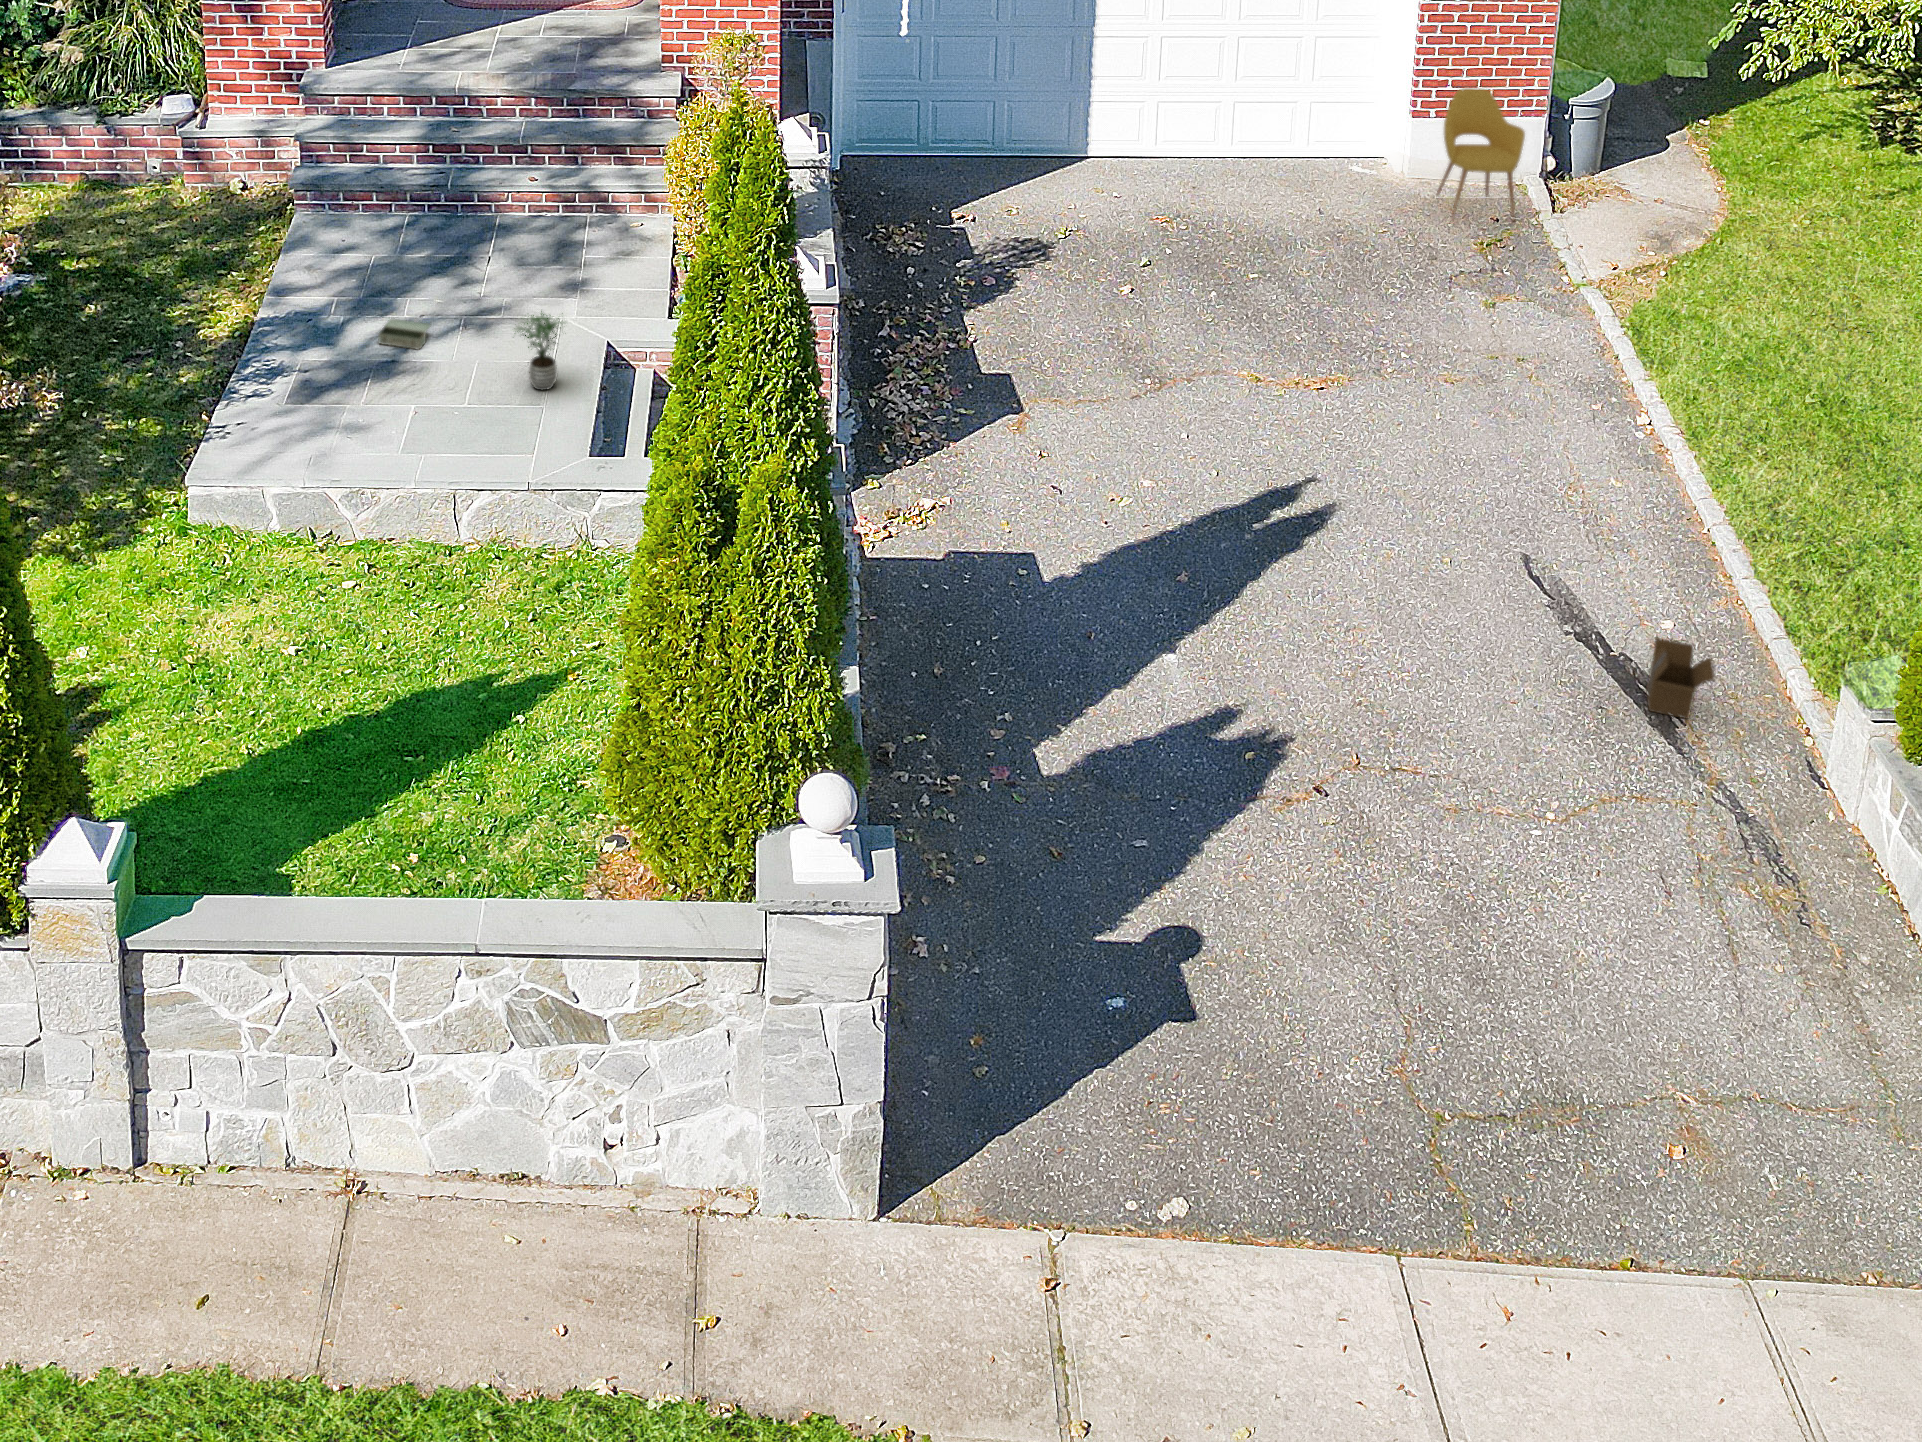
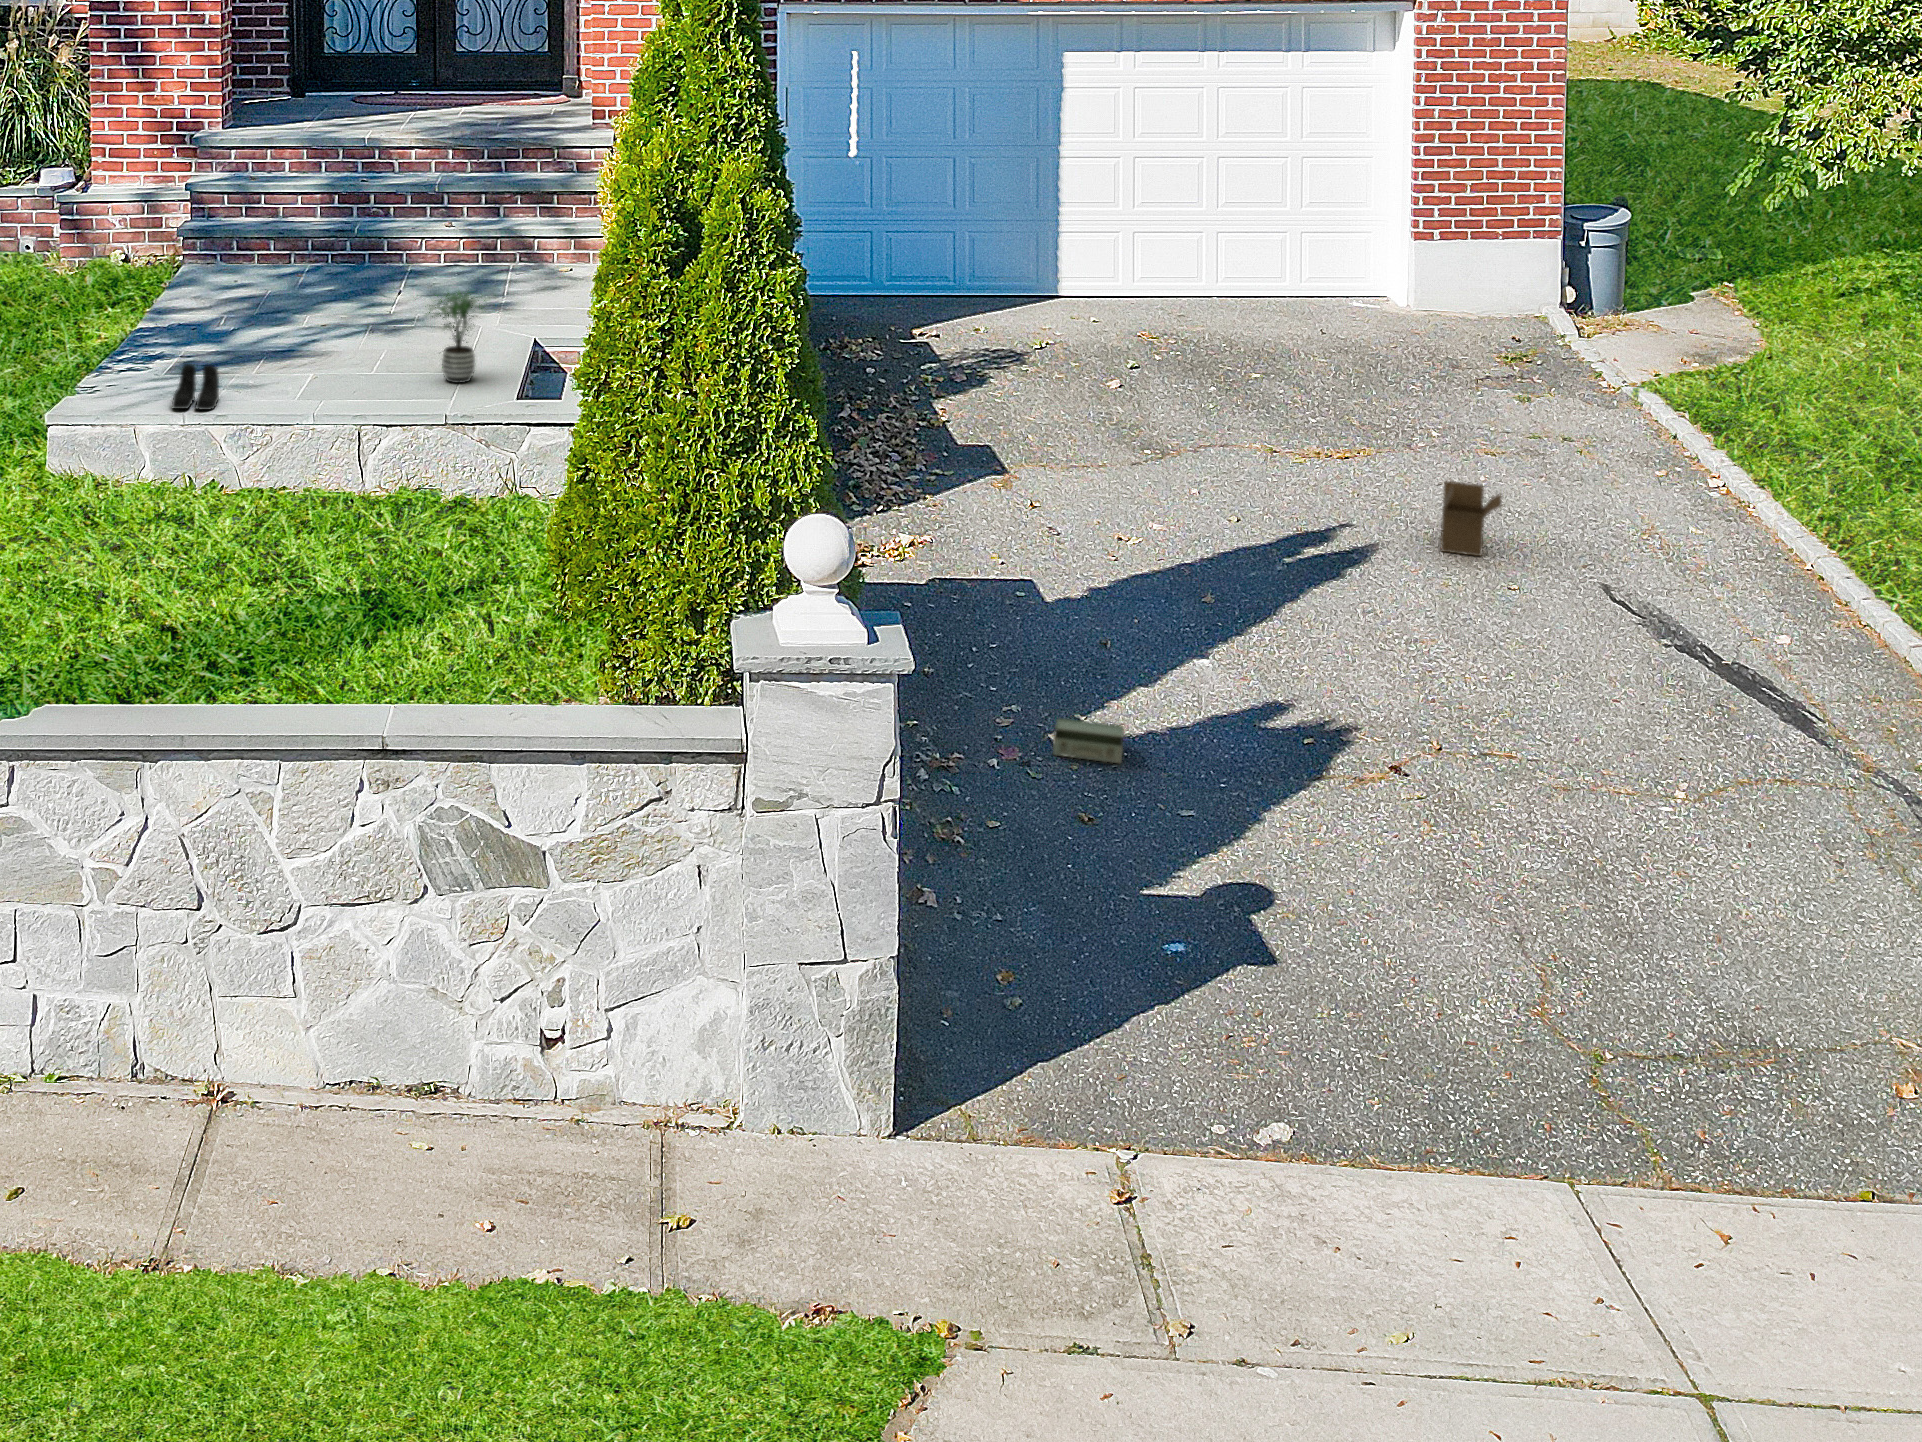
chair: present [1437,88,1525,221] -> none [1491,185,1586,331]
toolbox: present [378,319,430,349] -> present [1053,718,1124,763]
boots: none [300,388,339,433] -> present [172,364,219,410]
cardboard box: present [1646,638,1714,719] -> present [1441,481,1502,556]

